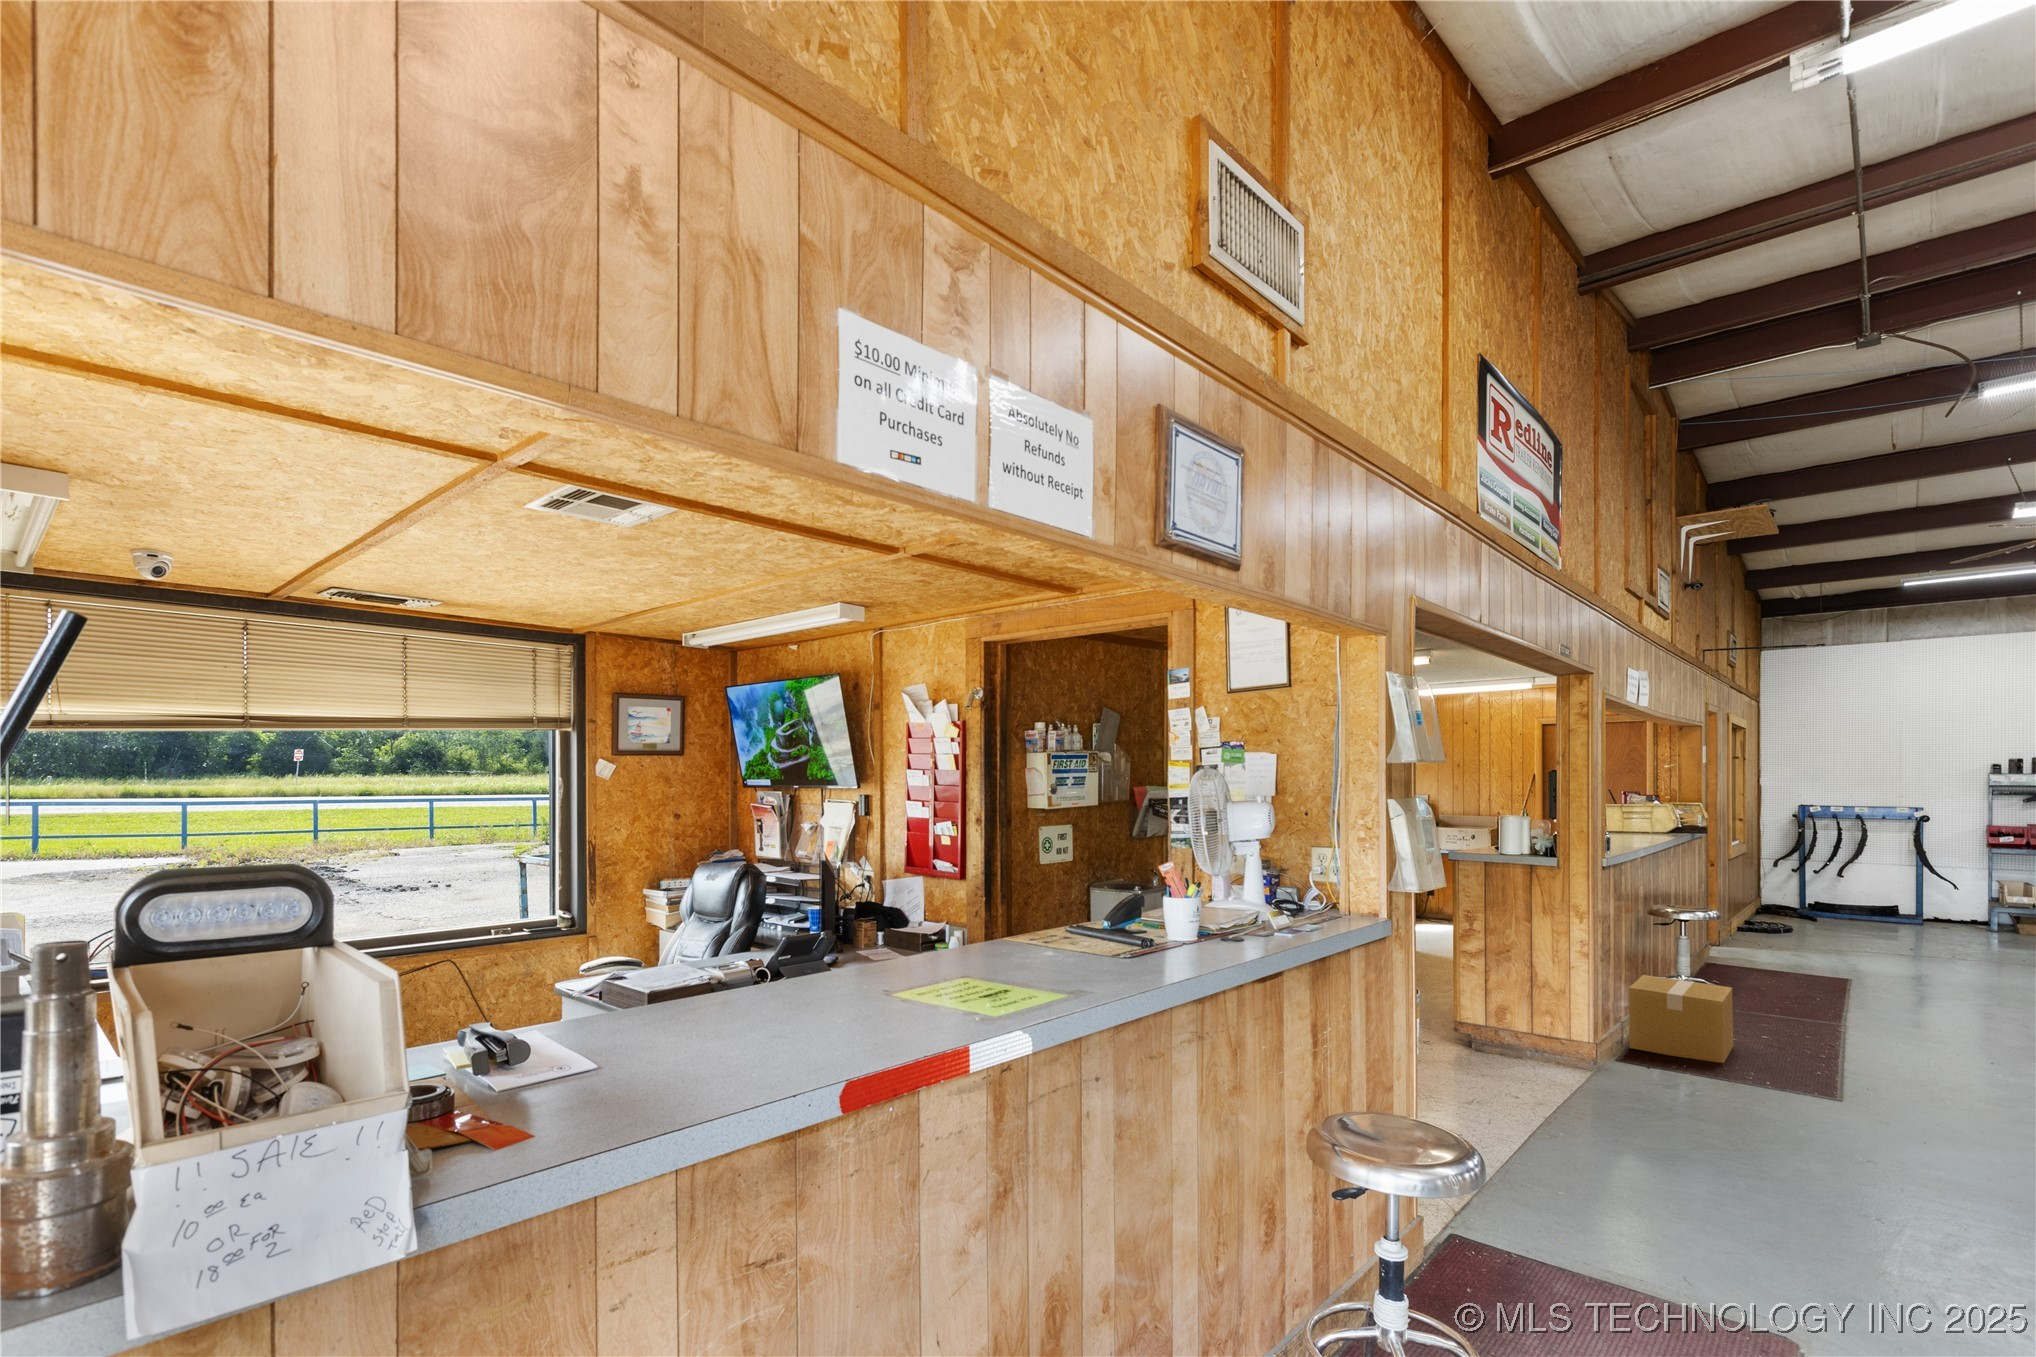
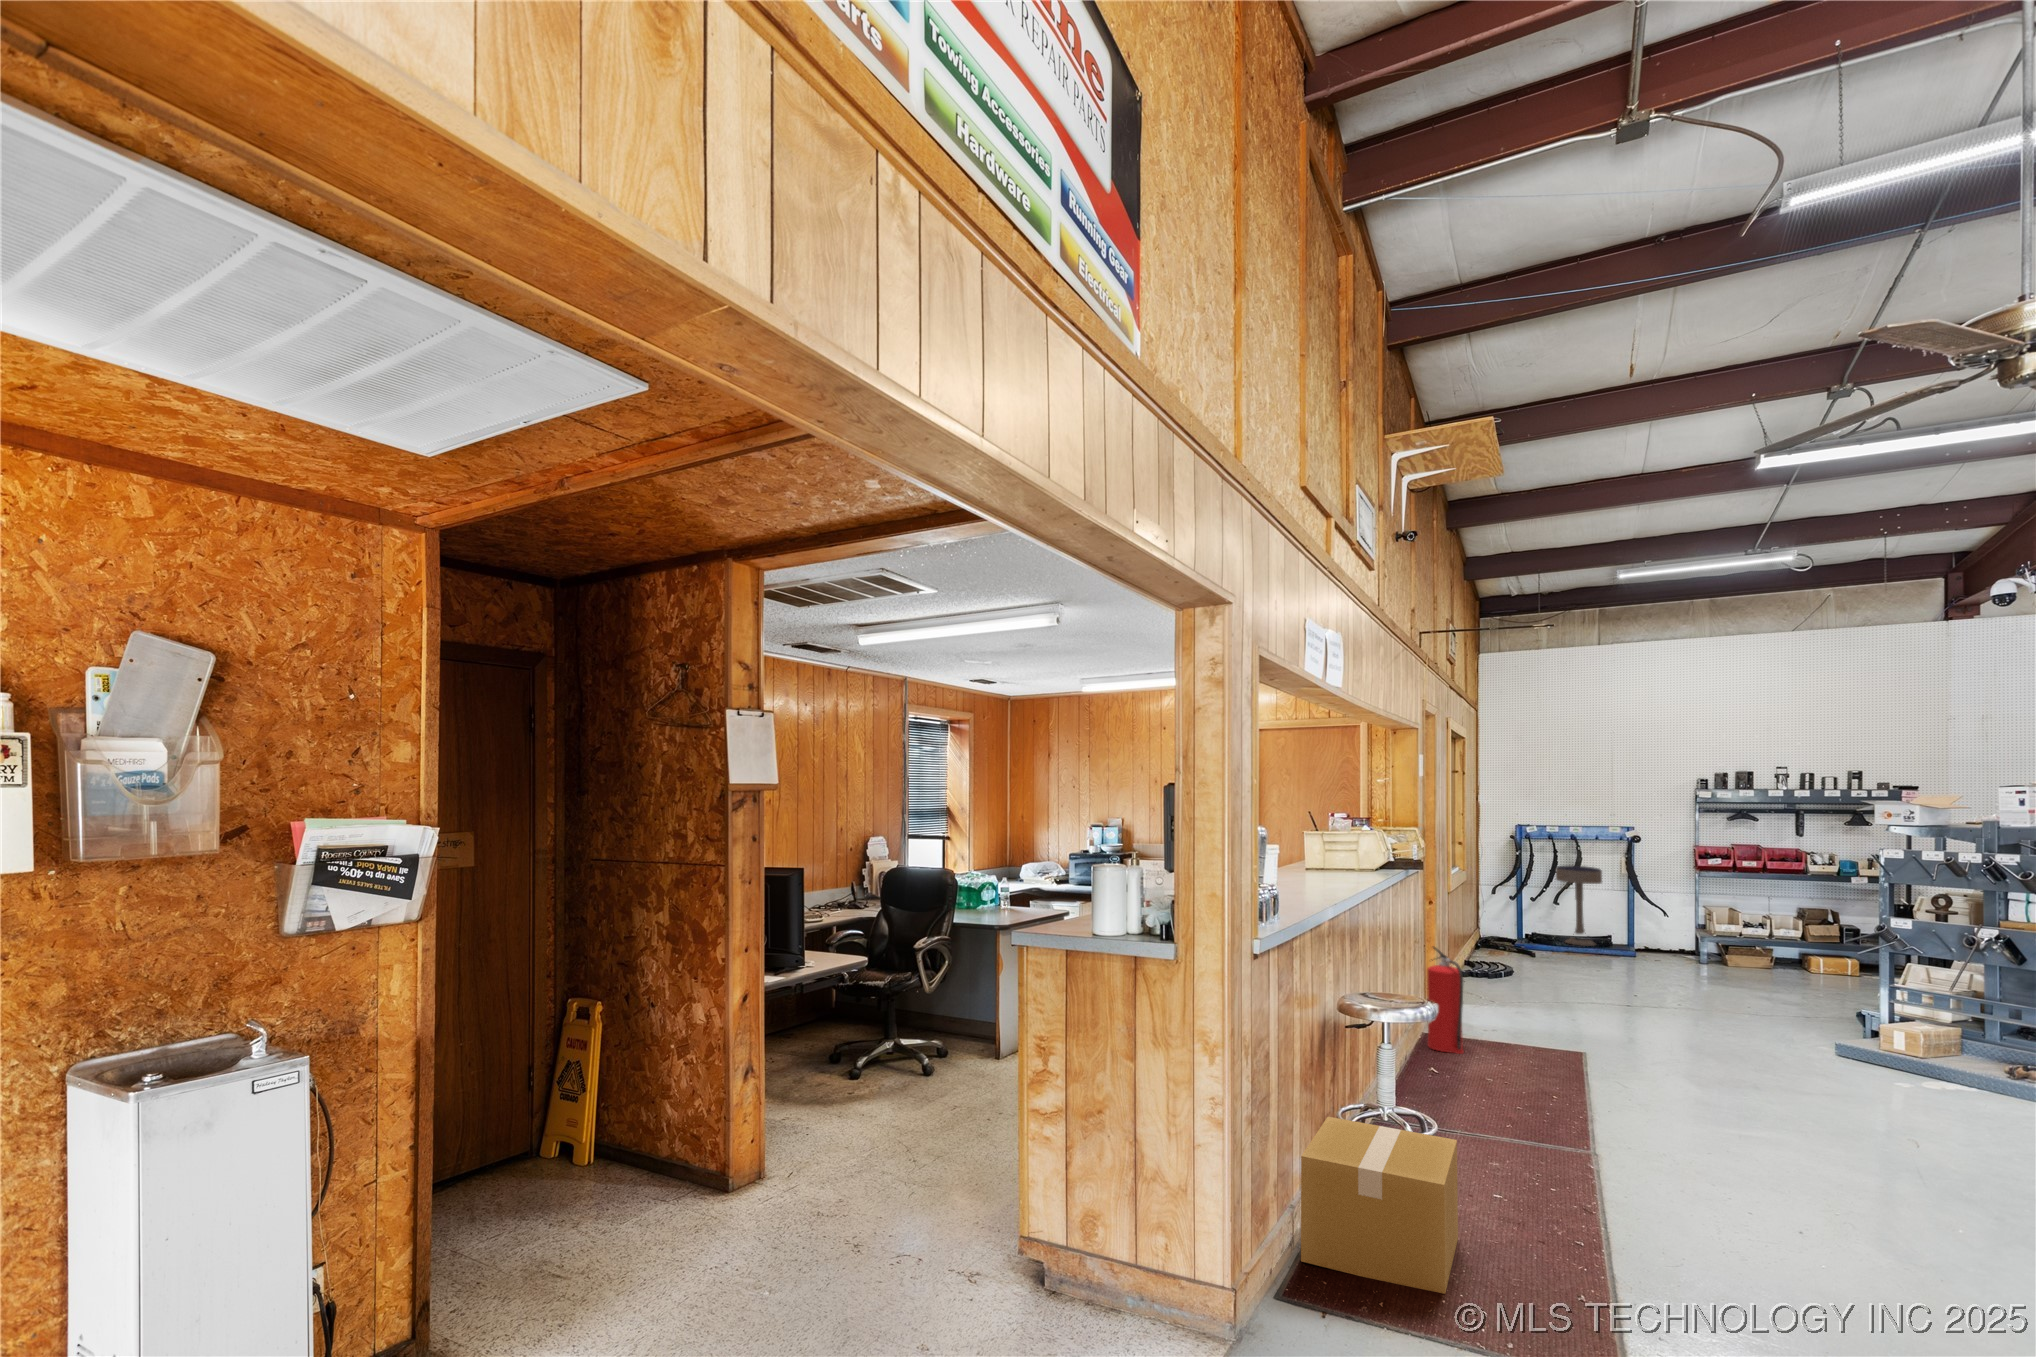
bar stool: none [1841,843,1889,914] -> present [1556,866,1602,946]
fire extinguisher: none [1712,893,1743,973] -> present [1427,947,1464,1054]

